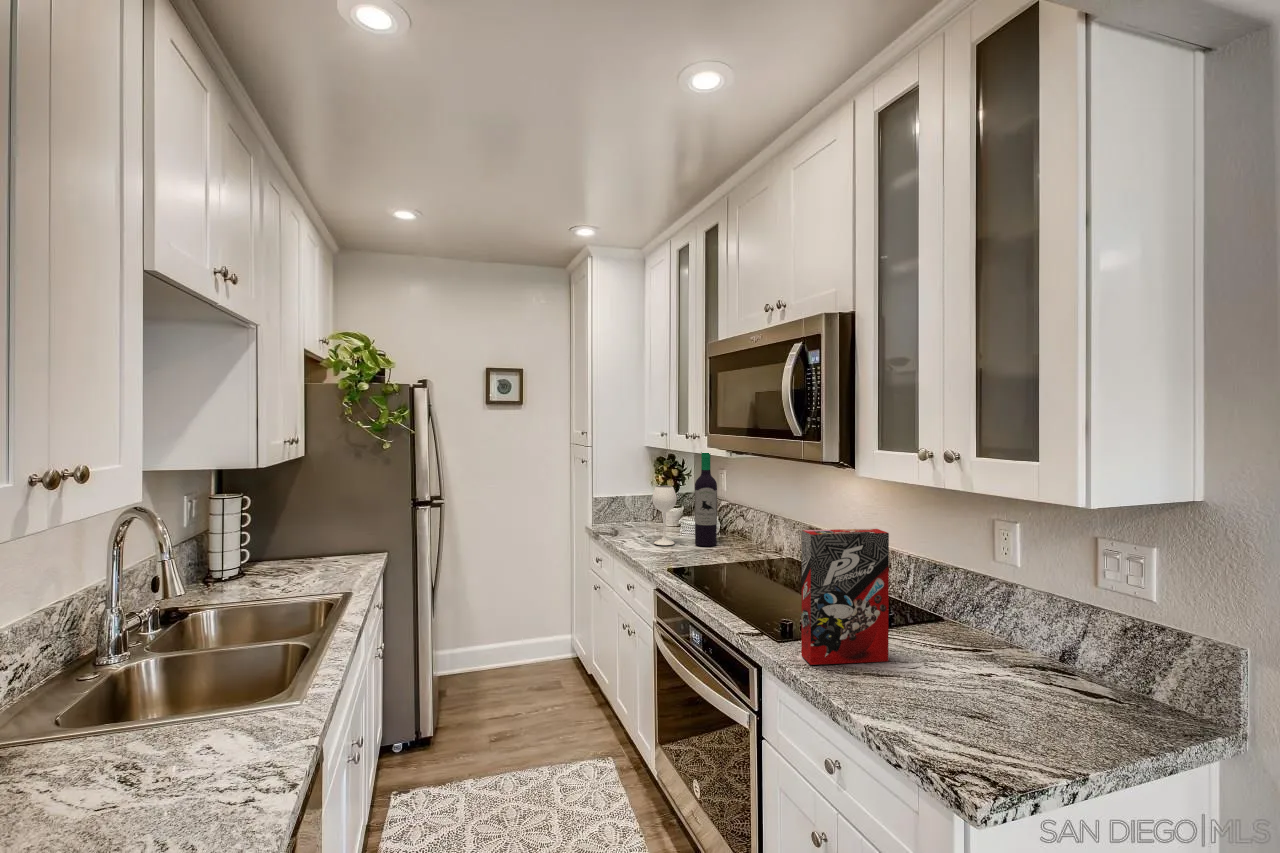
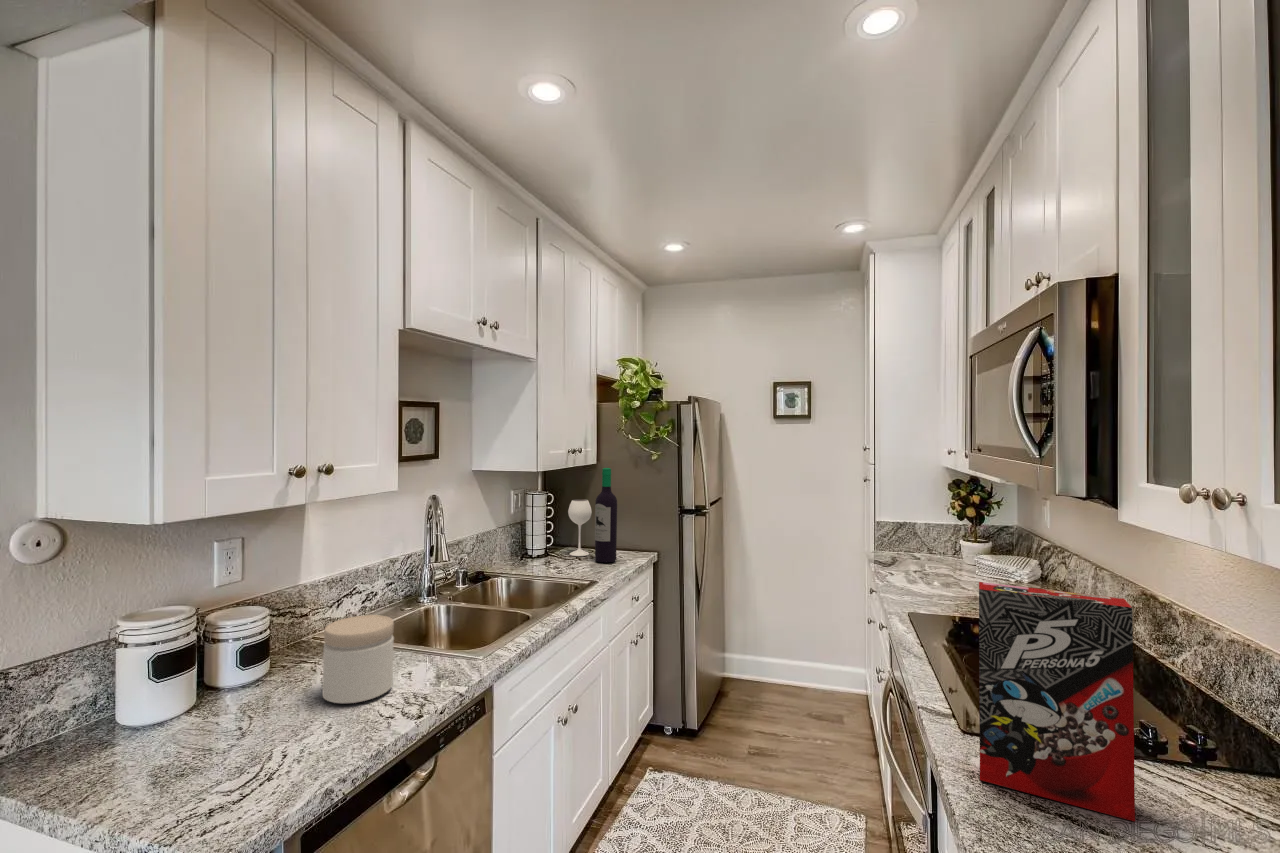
wine bottle: present [652,452,717,546] -> present [568,468,617,562]
jar: none [114,677,222,807] -> present [322,615,394,703]

